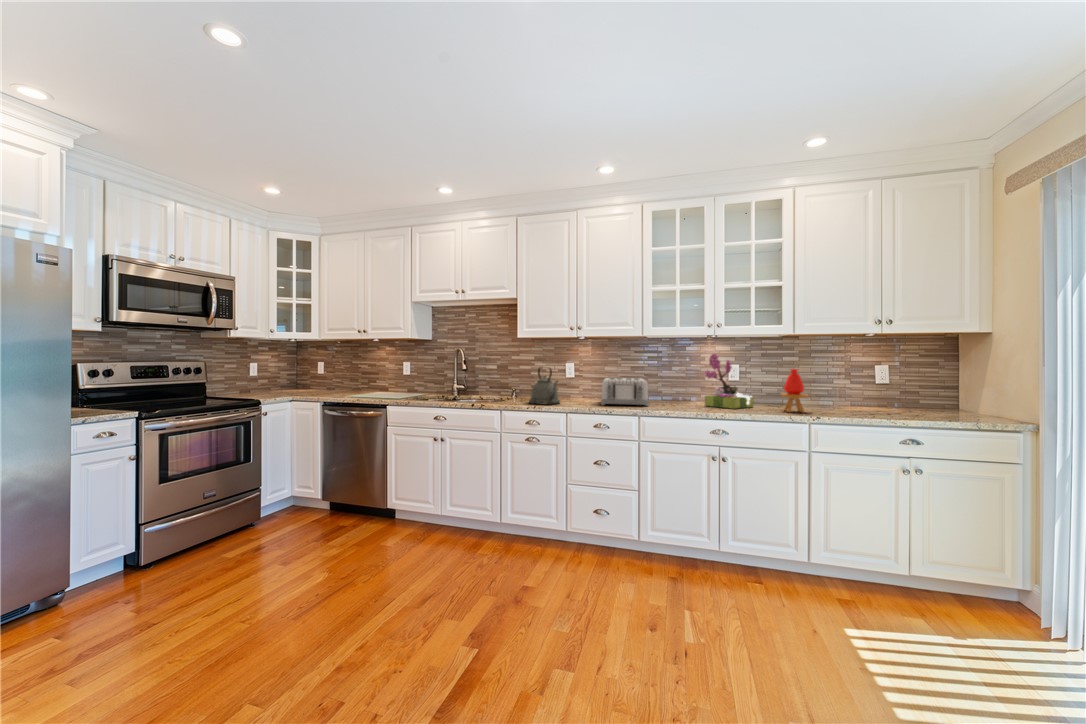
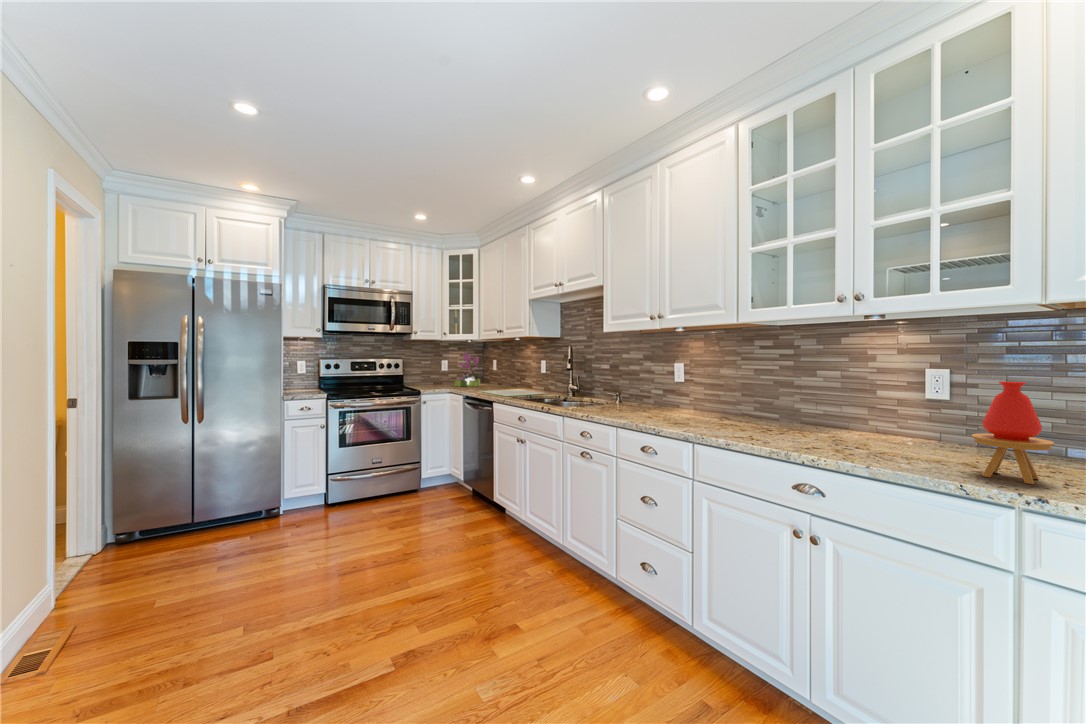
flower arrangement: present [705,354,753,409] -> present [454,353,480,387]
kettle: present [529,368,560,405] -> none [594,368,634,415]
toaster: present [601,378,649,406] -> none [668,384,762,430]

